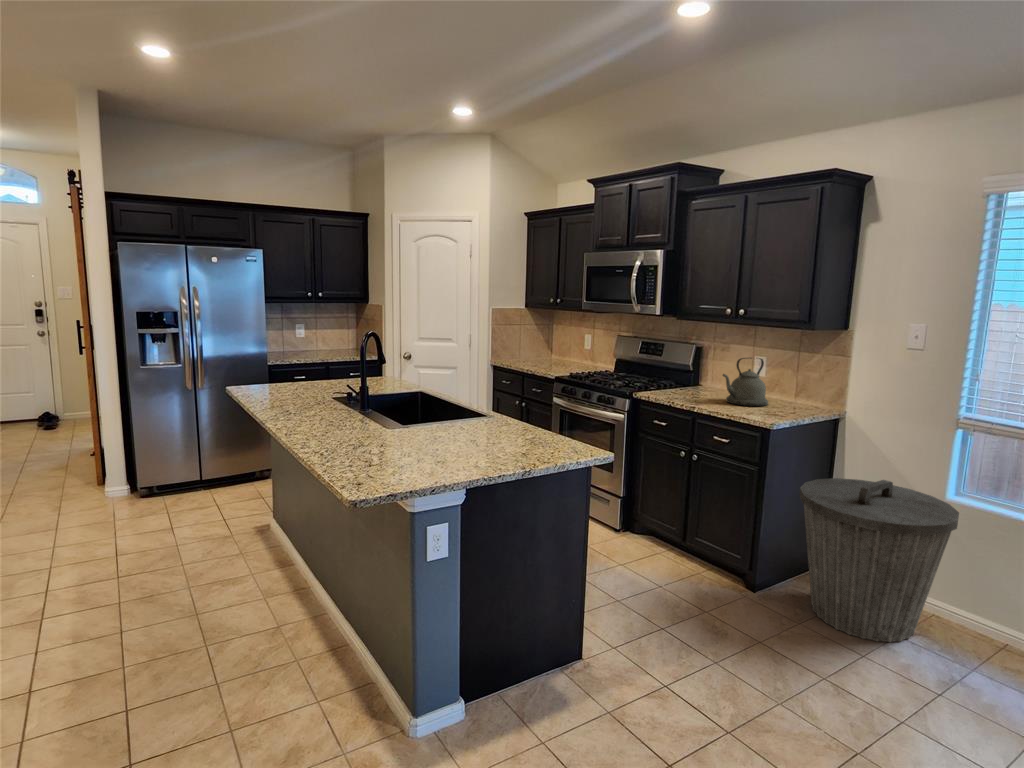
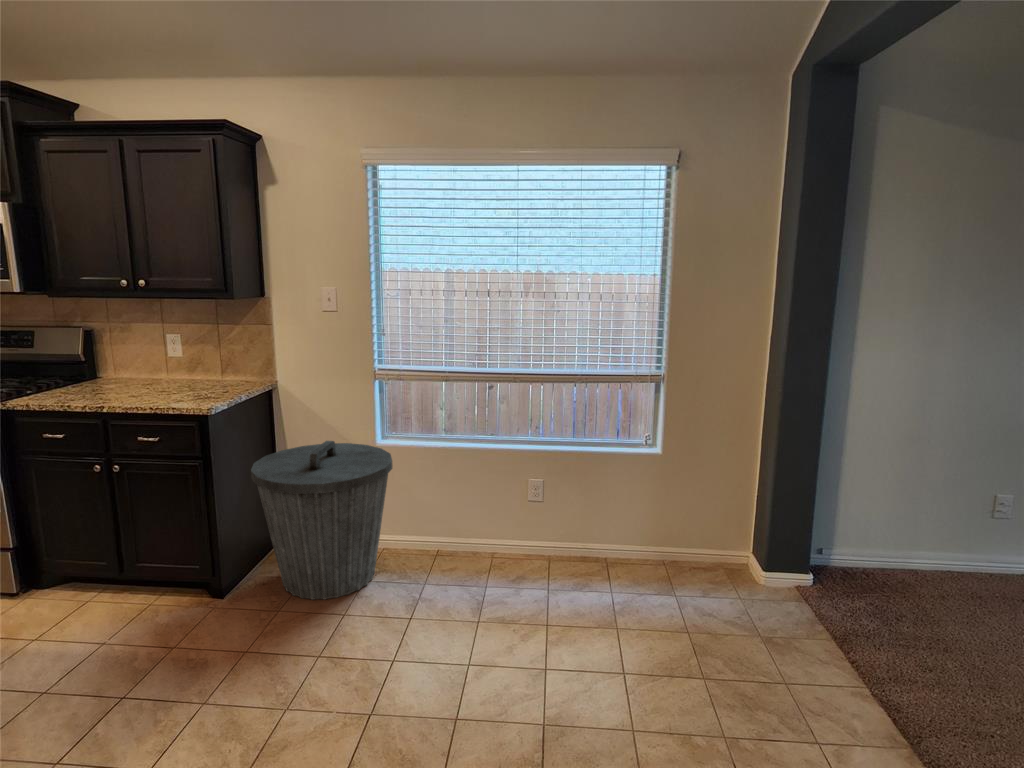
kettle: present [723,358,768,406] -> none [133,336,195,394]

